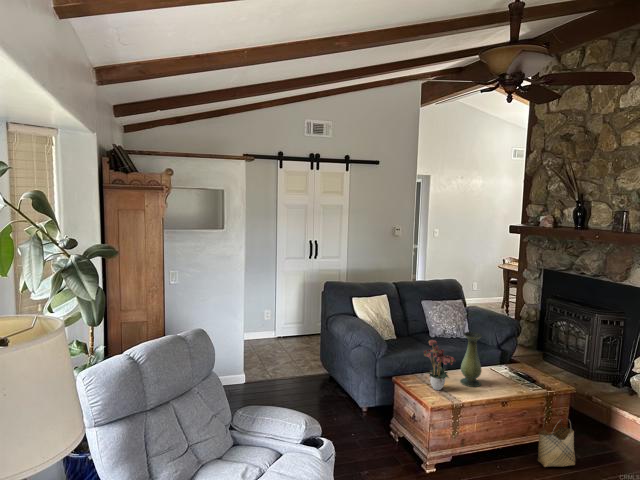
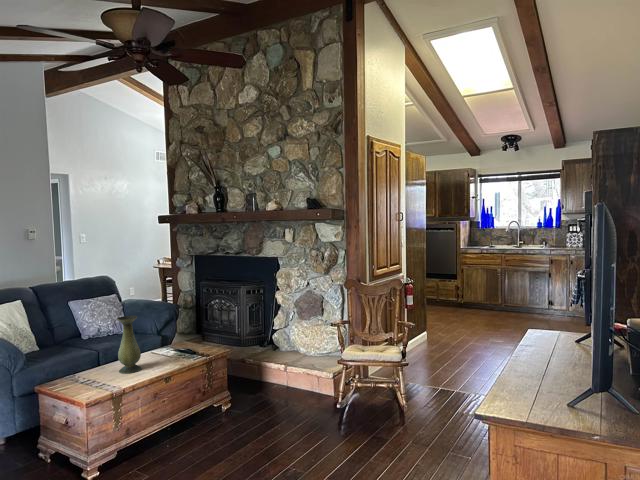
flower arrangement: present [424,340,456,390] -> none [69,328,114,386]
woven basket: present [537,409,575,467] -> none [202,373,236,428]

